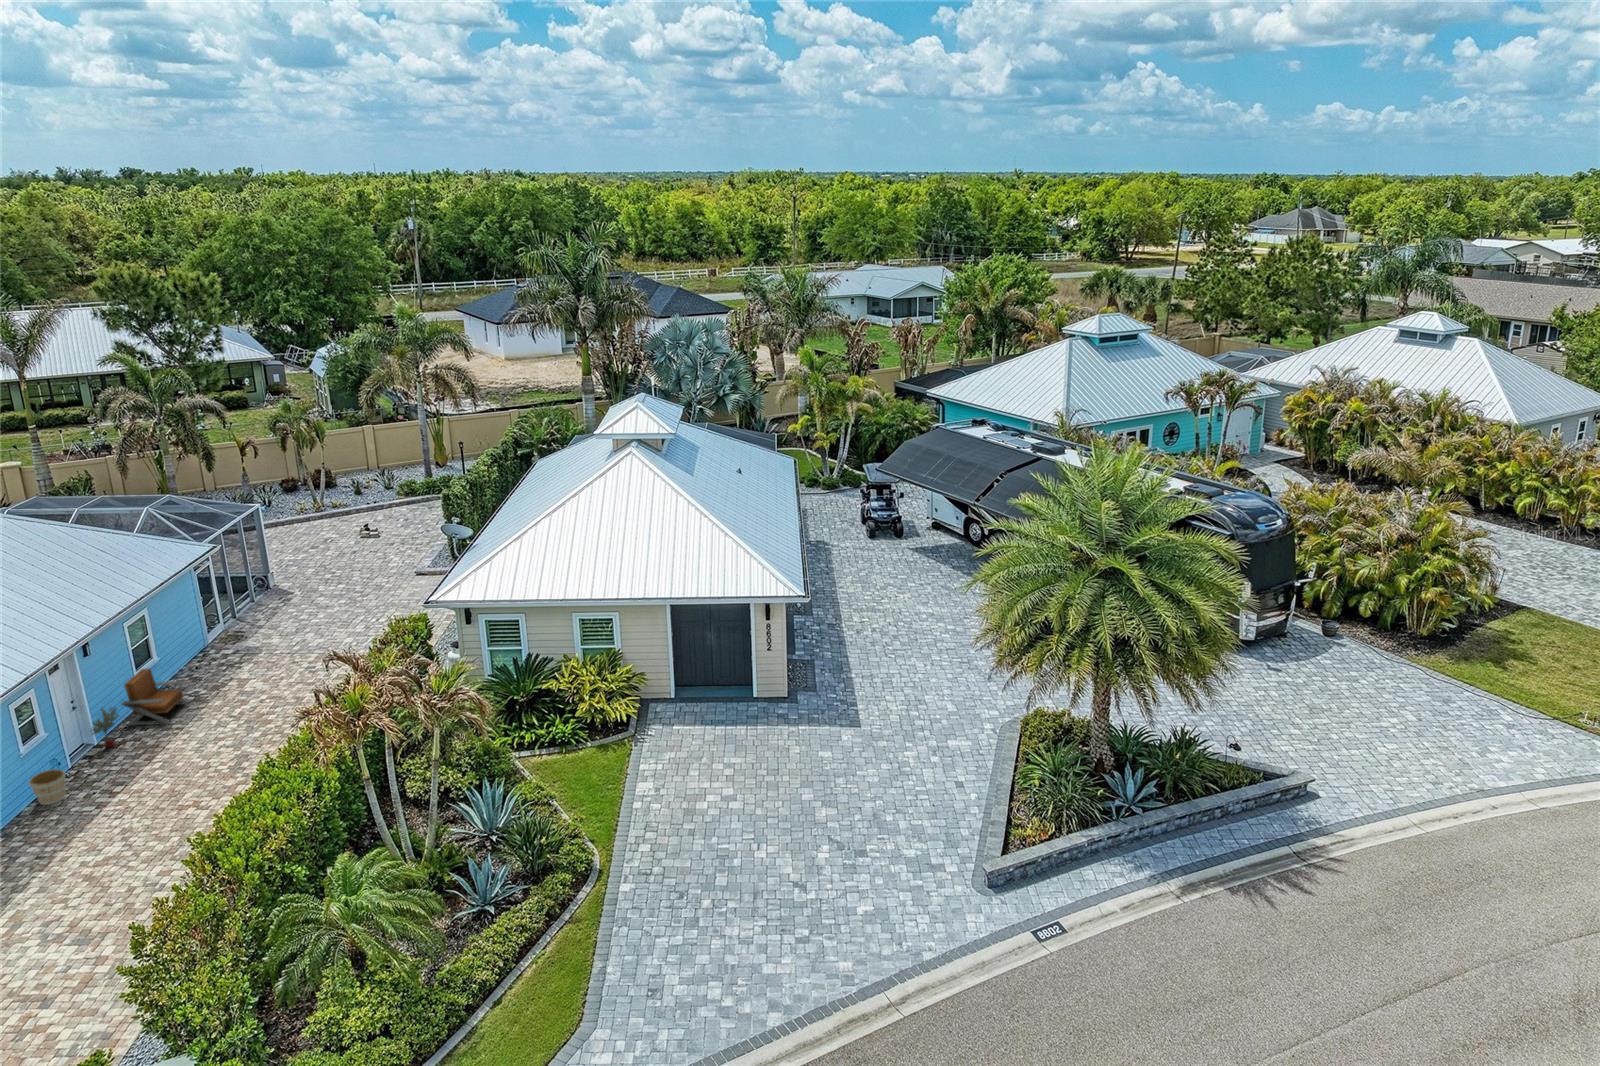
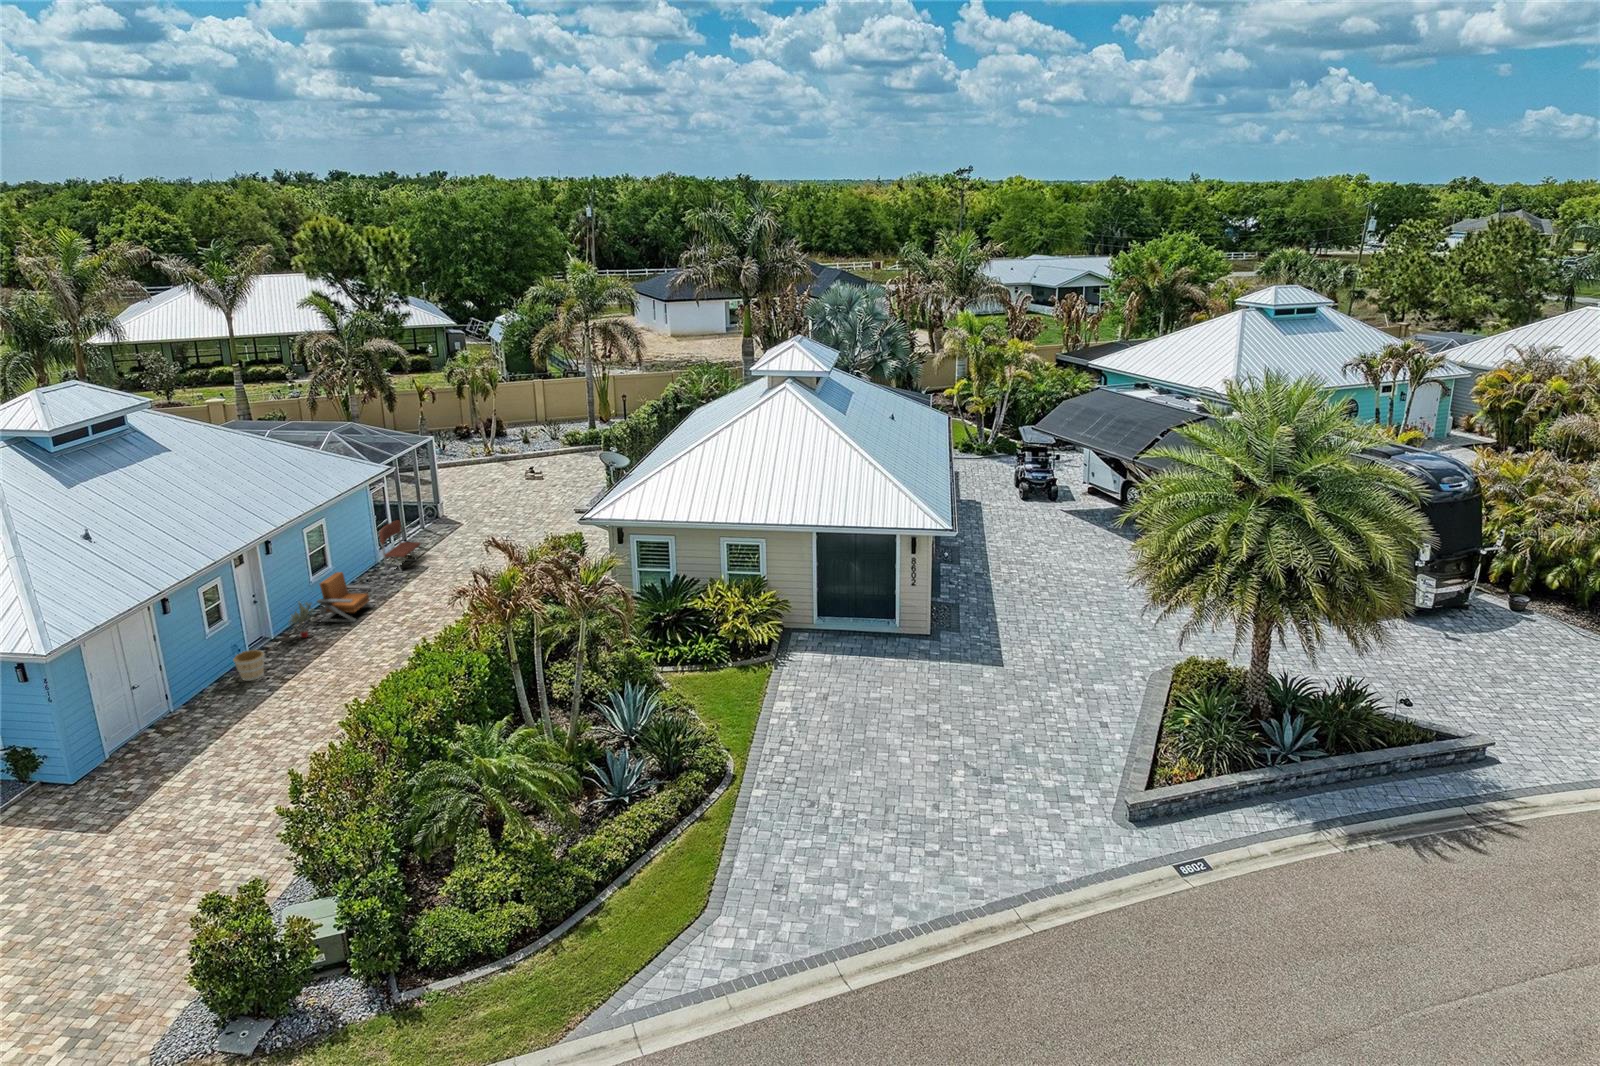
bench: none [189,601,238,660] -> present [379,520,421,573]

